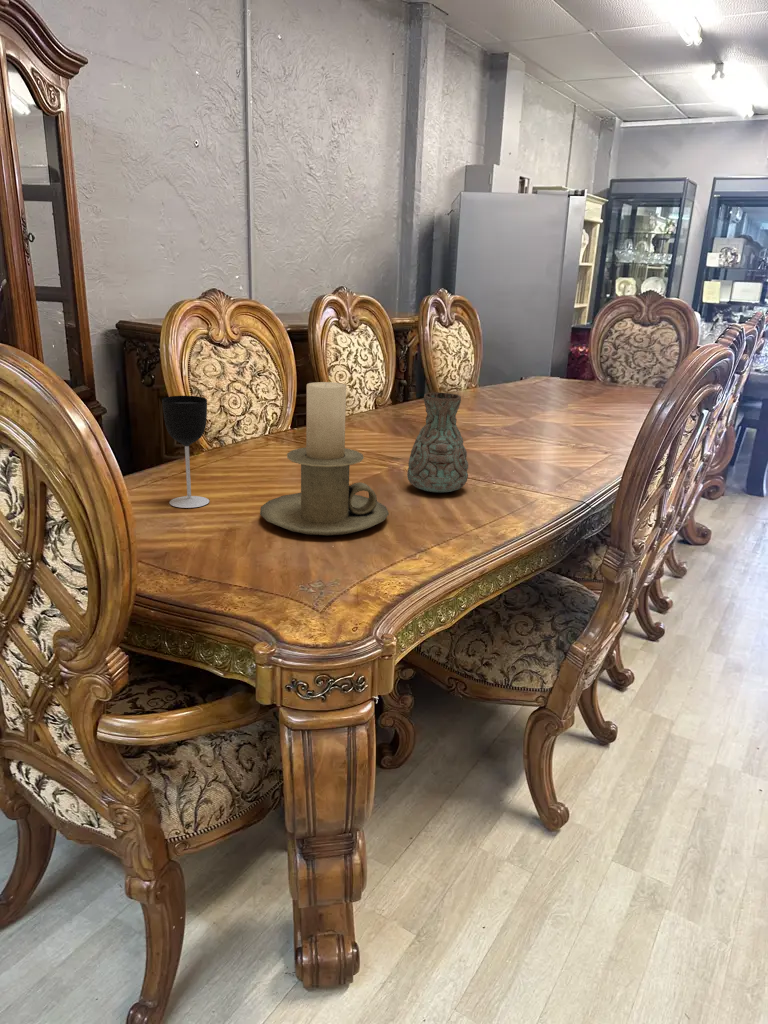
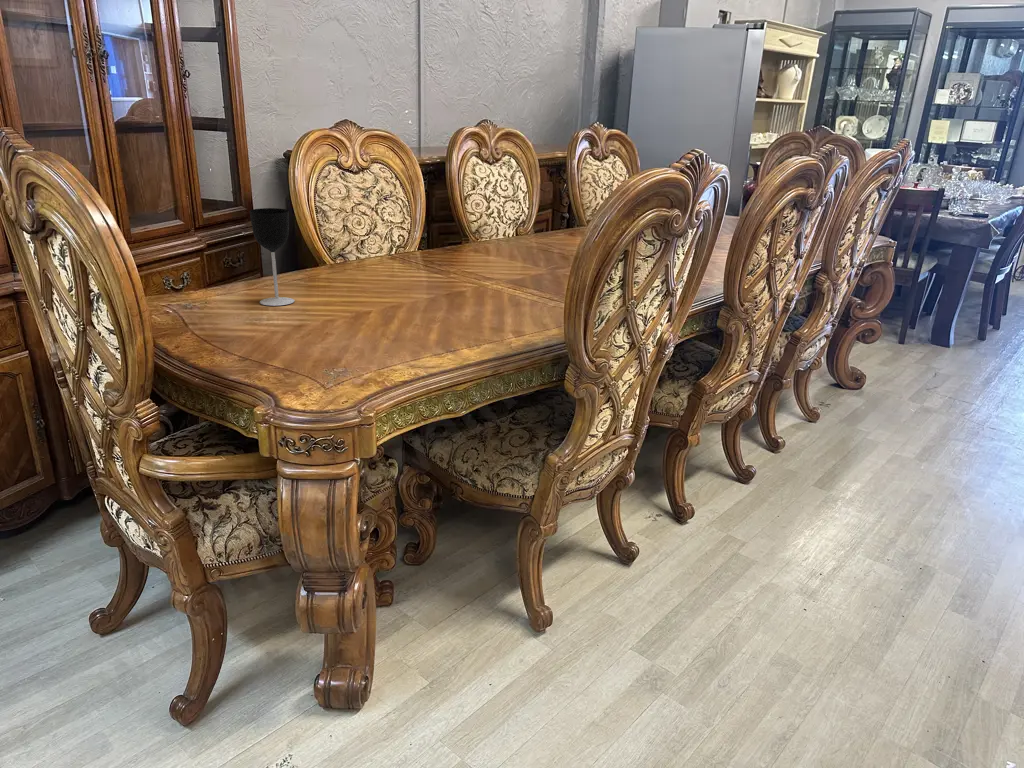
candle holder: present [260,382,389,536] -> none [323,196,438,330]
decorative vase: present [407,393,468,493] -> none [475,211,531,302]

